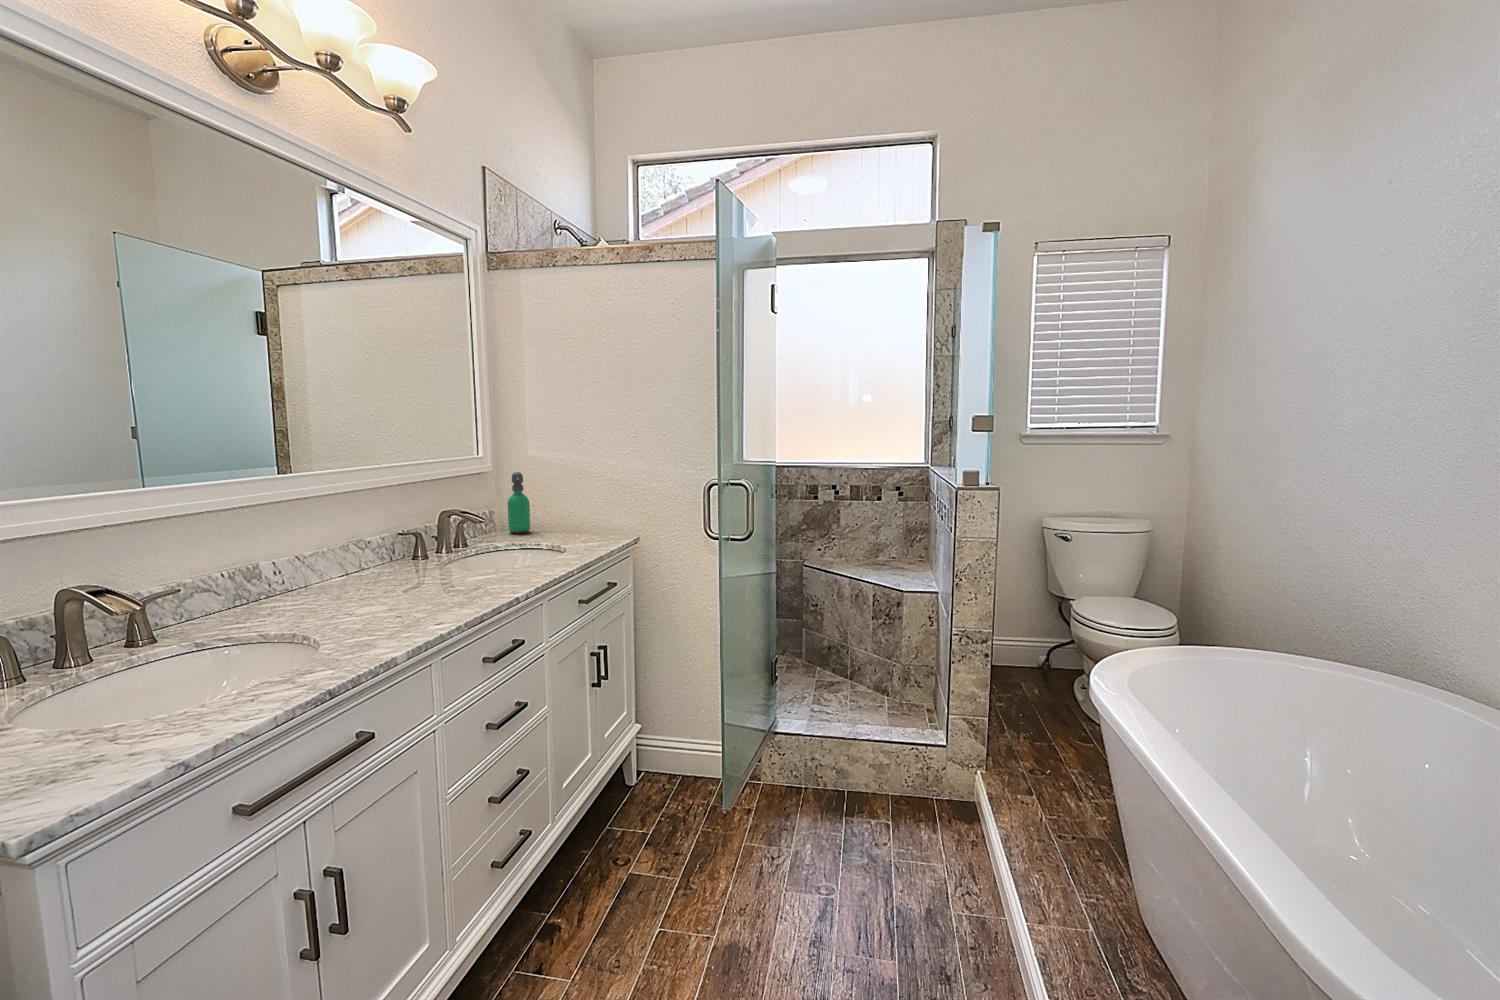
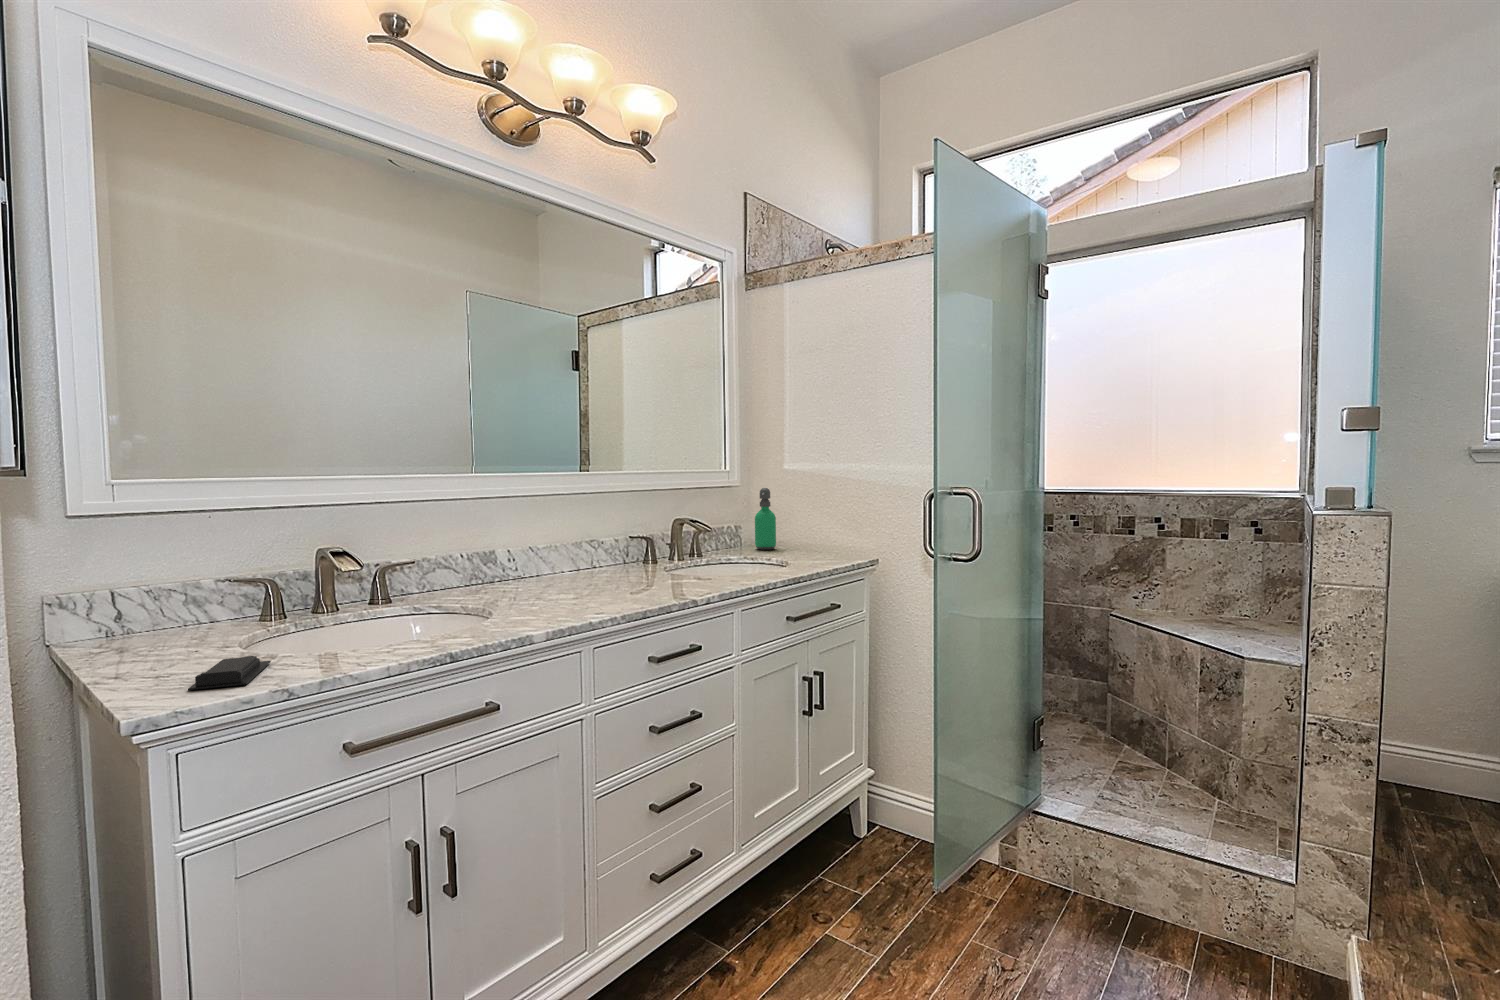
soap bar: none [45,732,128,786] -> present [188,656,271,690]

